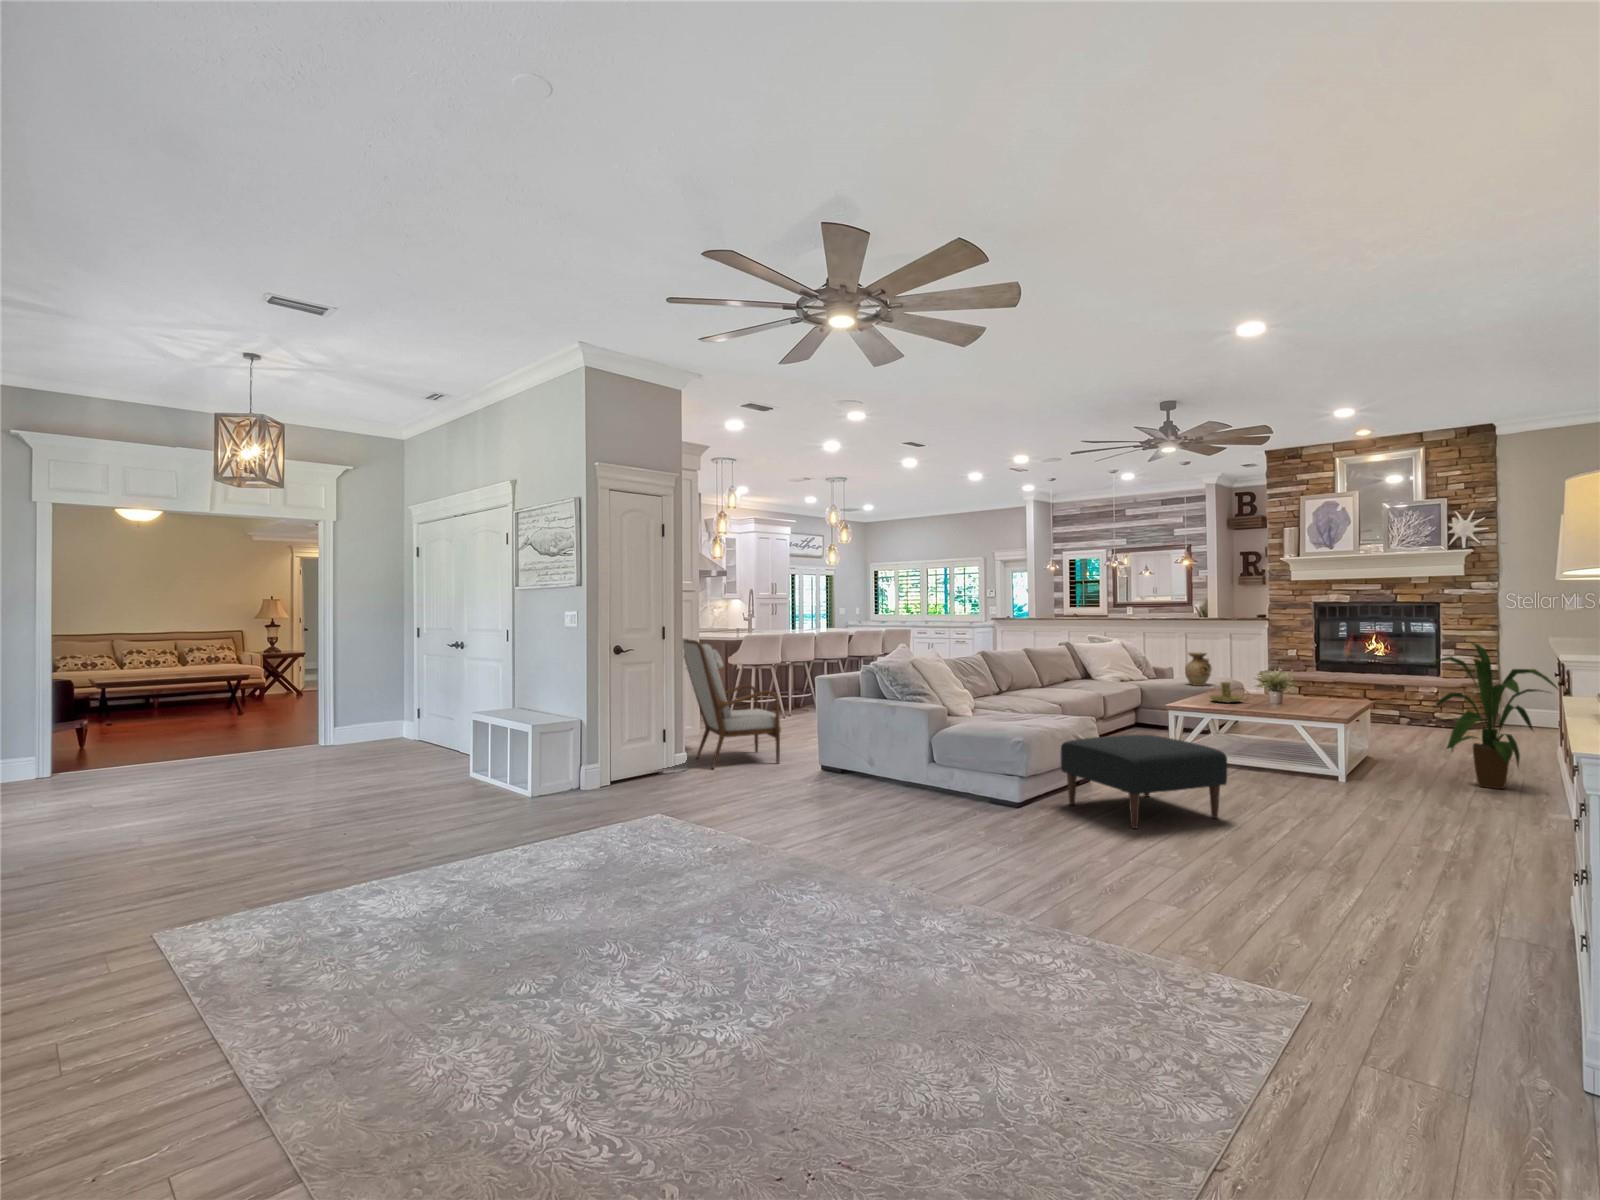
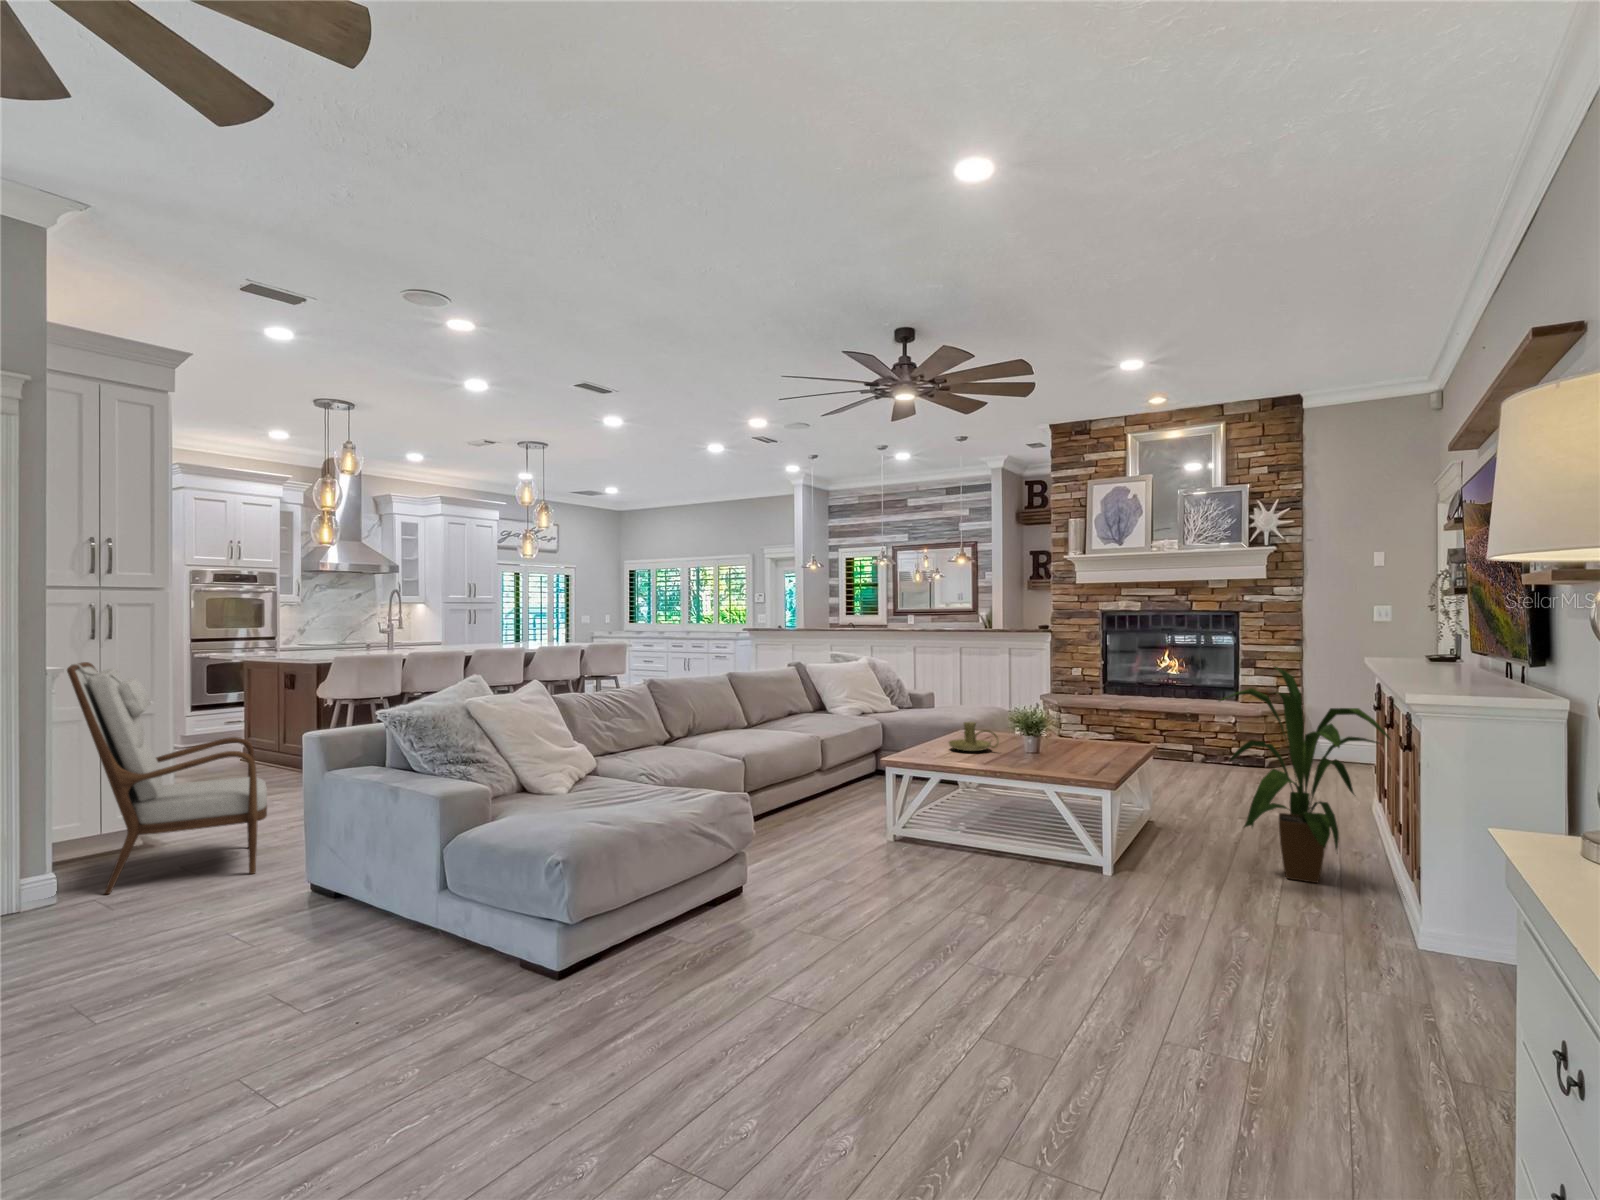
vase: present [1185,652,1212,686] -> none [938,675,971,720]
ottoman: present [1061,735,1227,828] -> none [648,826,907,1029]

